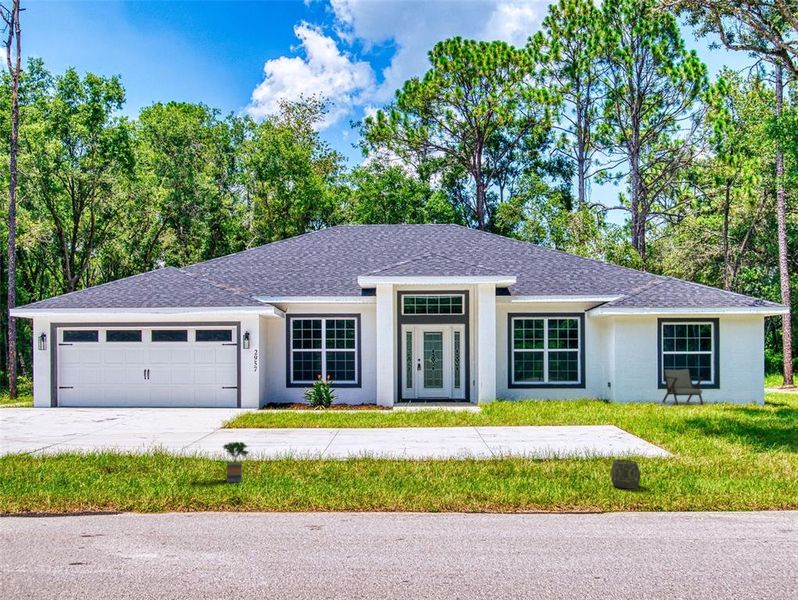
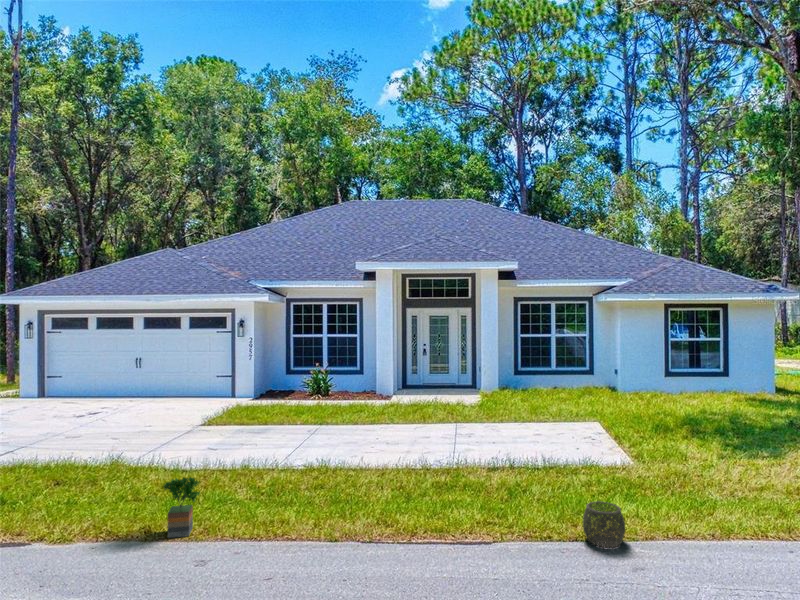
lounge chair: present [663,369,703,405] -> none [675,355,721,393]
woven basket: present [610,459,640,489] -> present [583,501,625,548]

